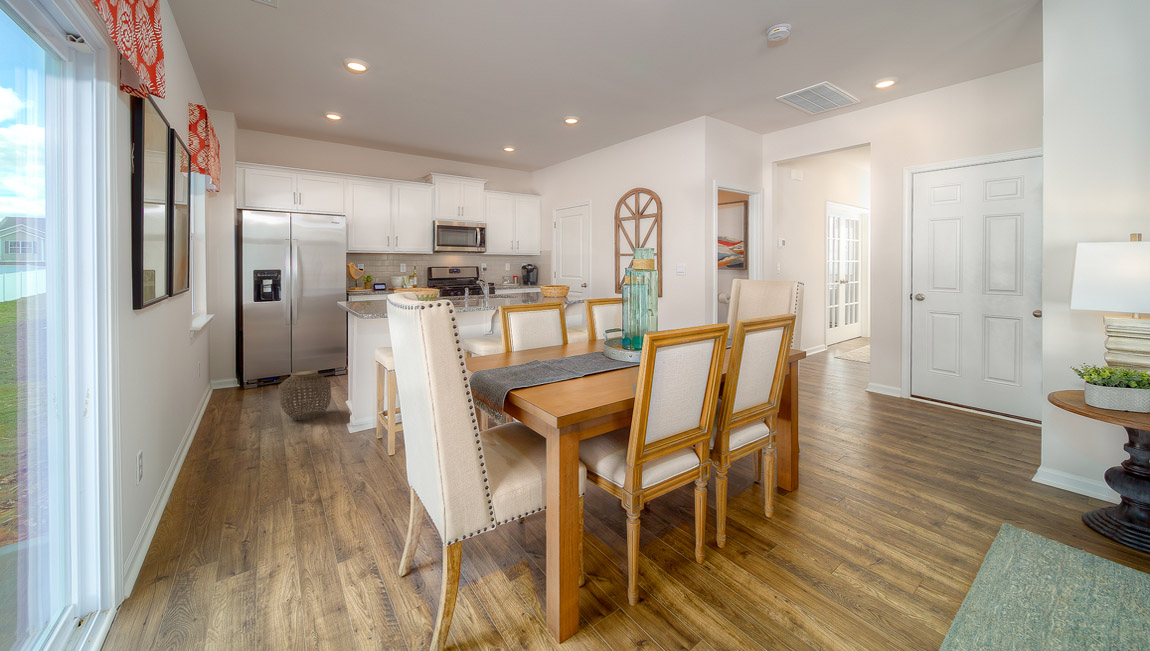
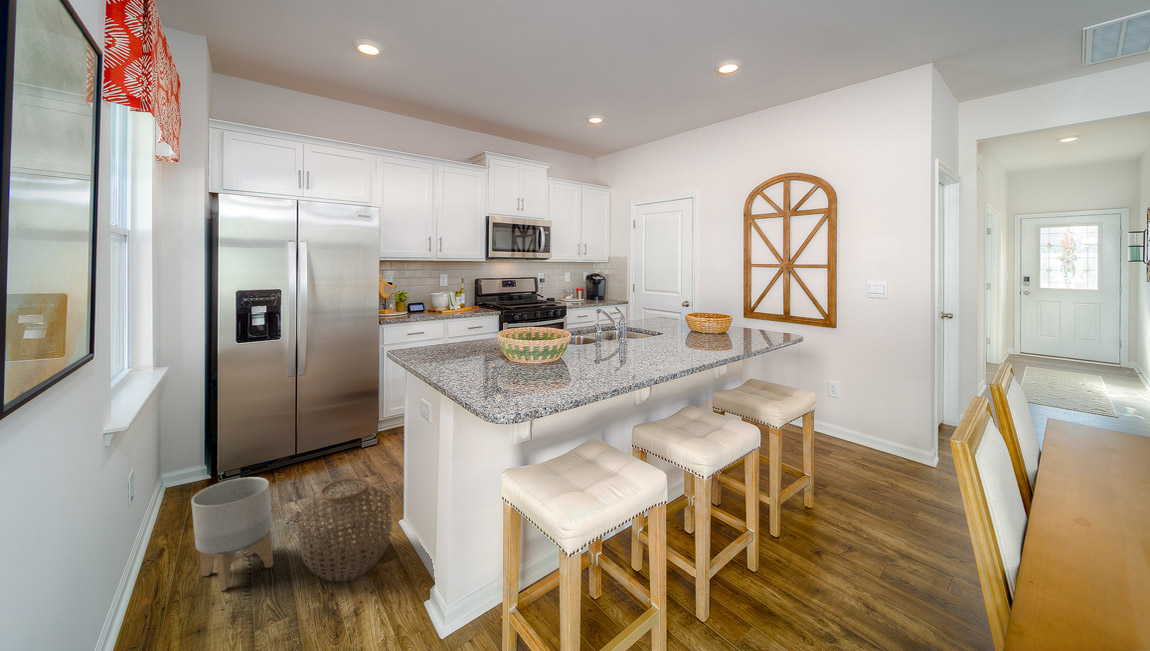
planter: none [226,369,268,421] -> present [191,477,274,591]

